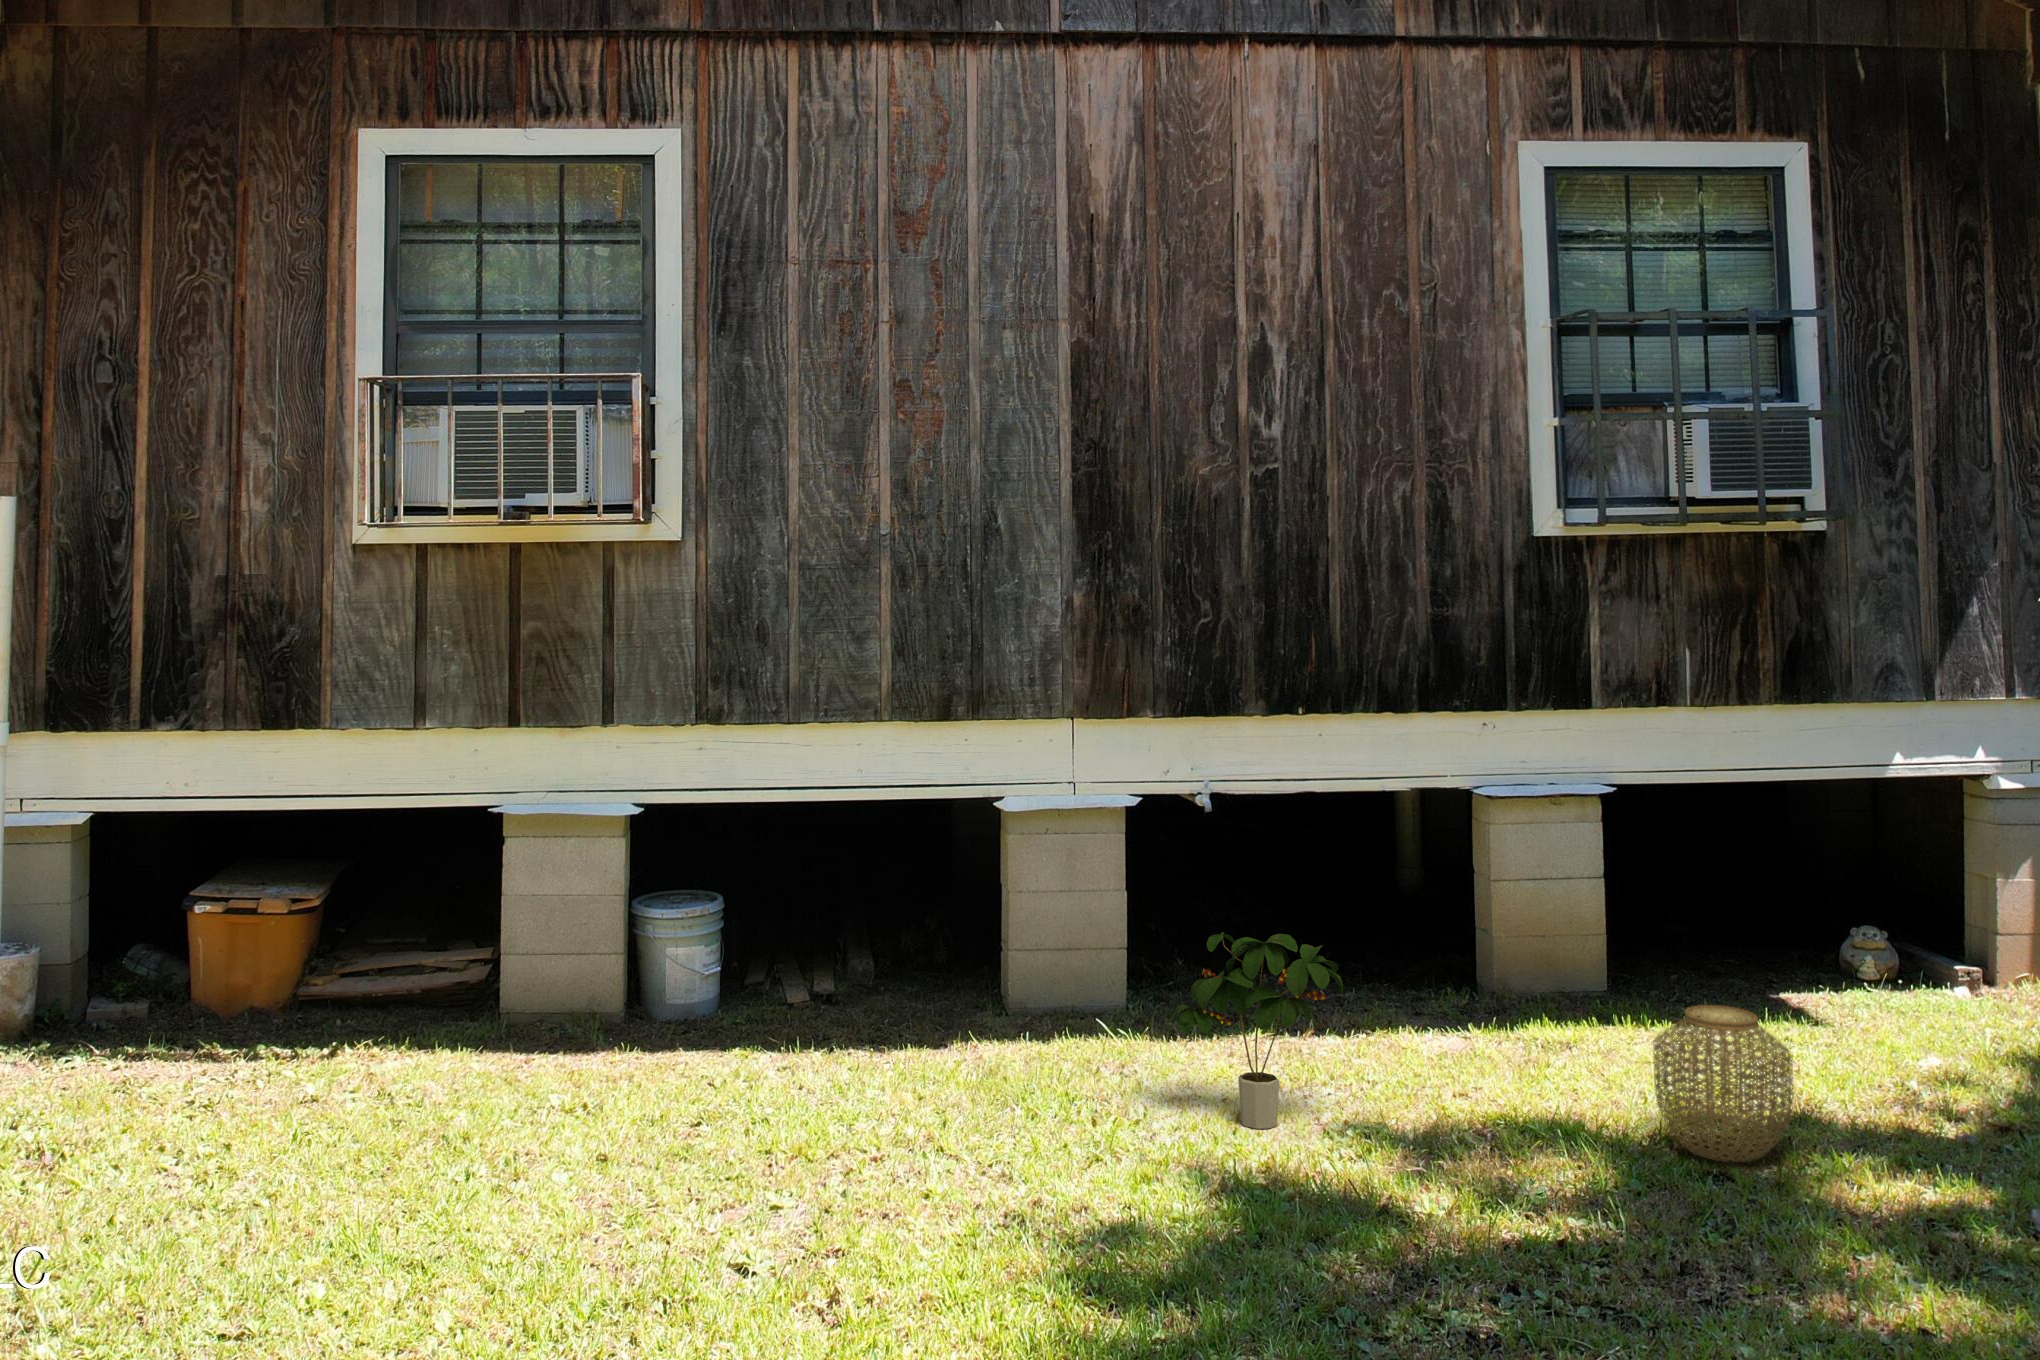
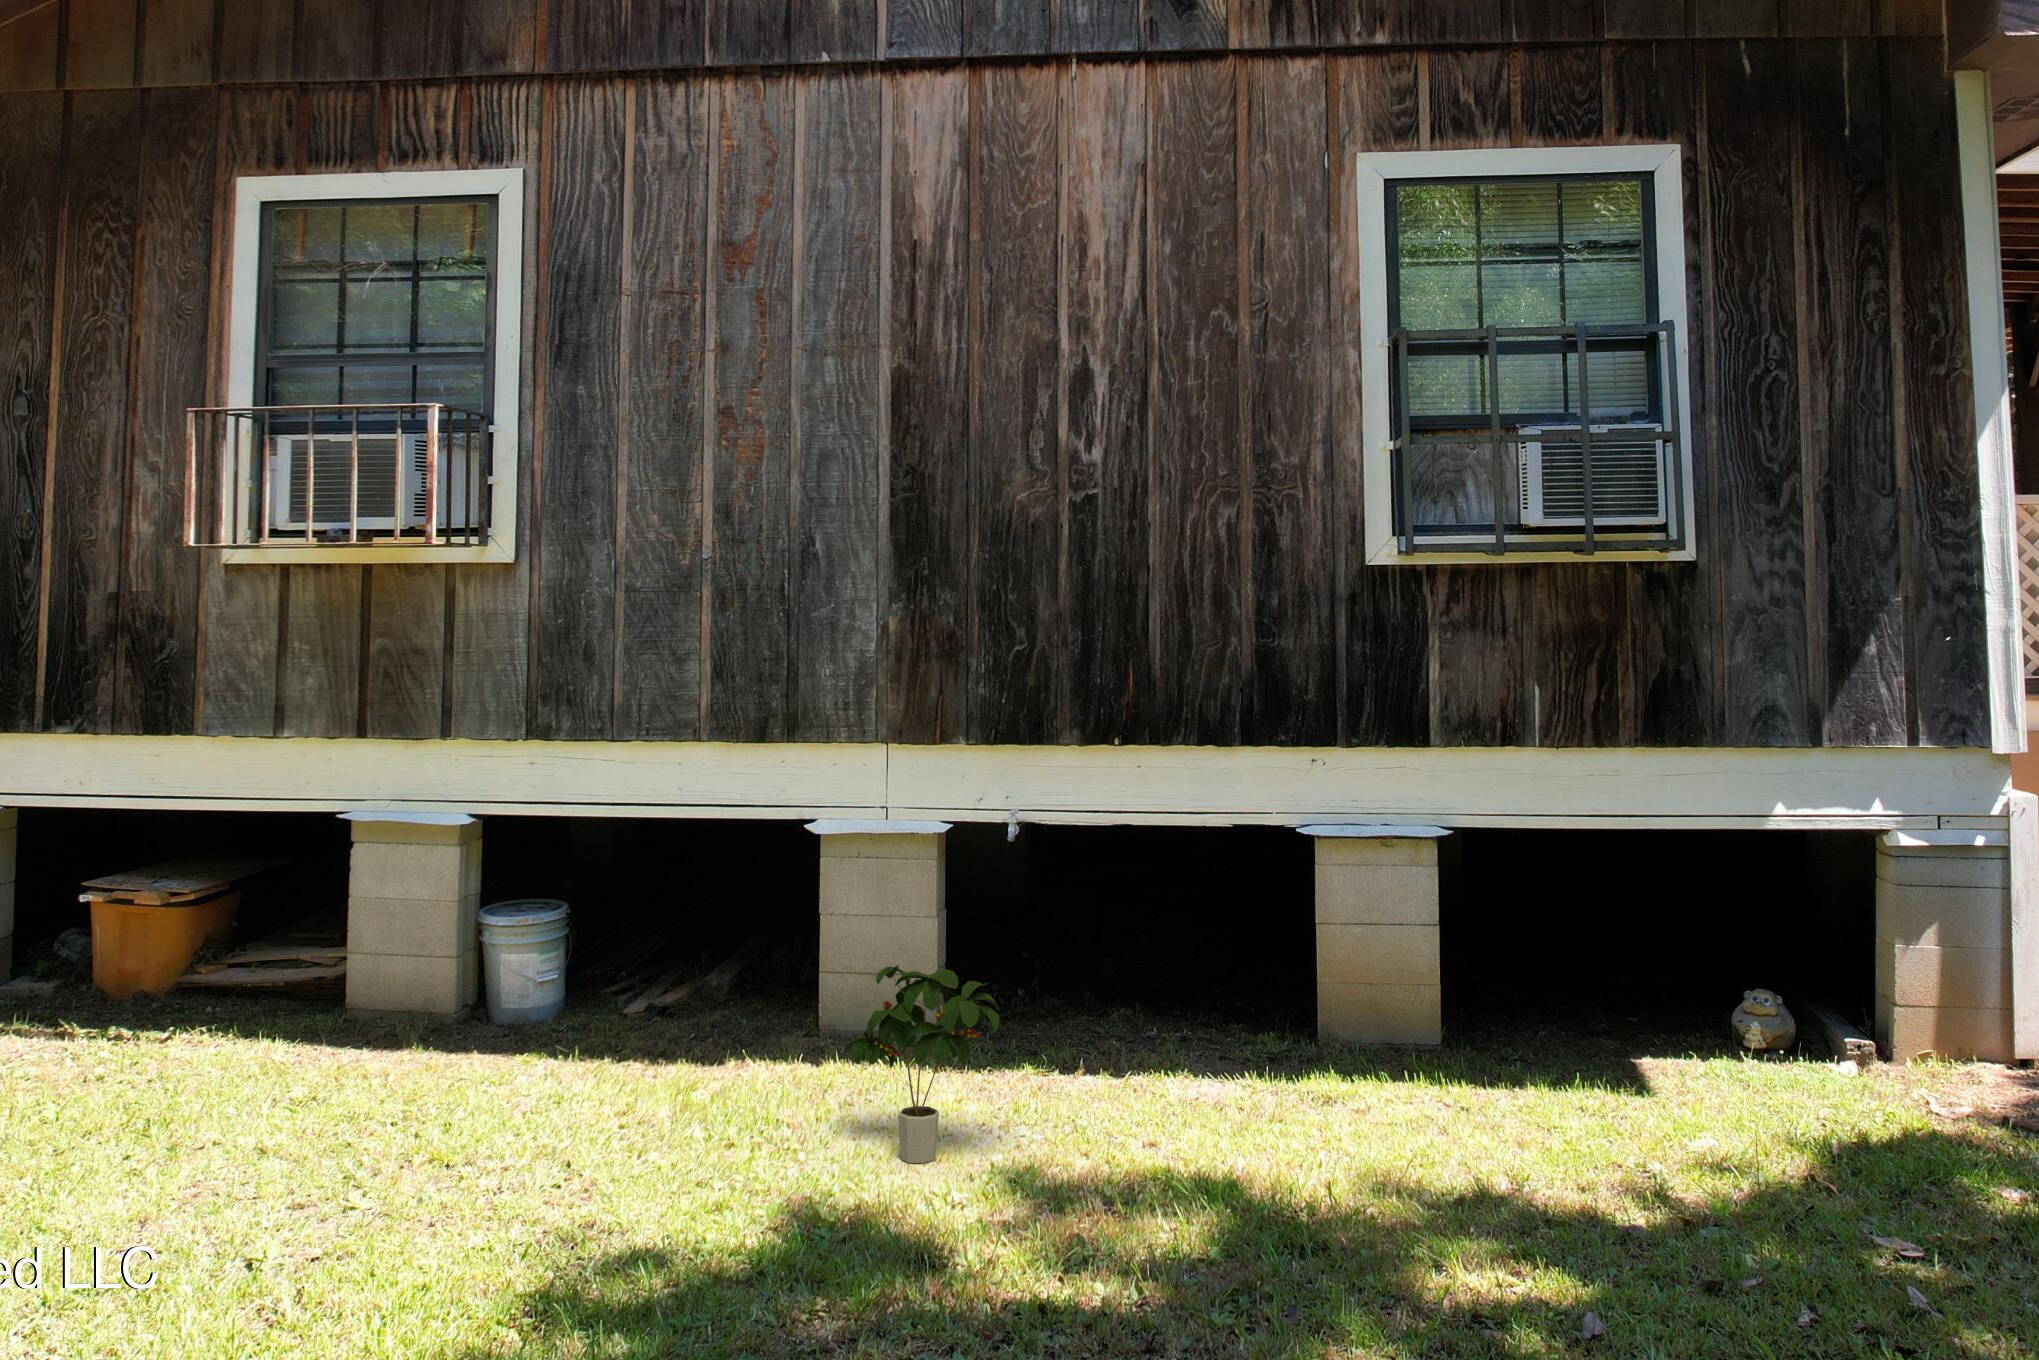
woven basket: present [1653,1005,1794,1162] -> none [1287,1065,1424,1231]

